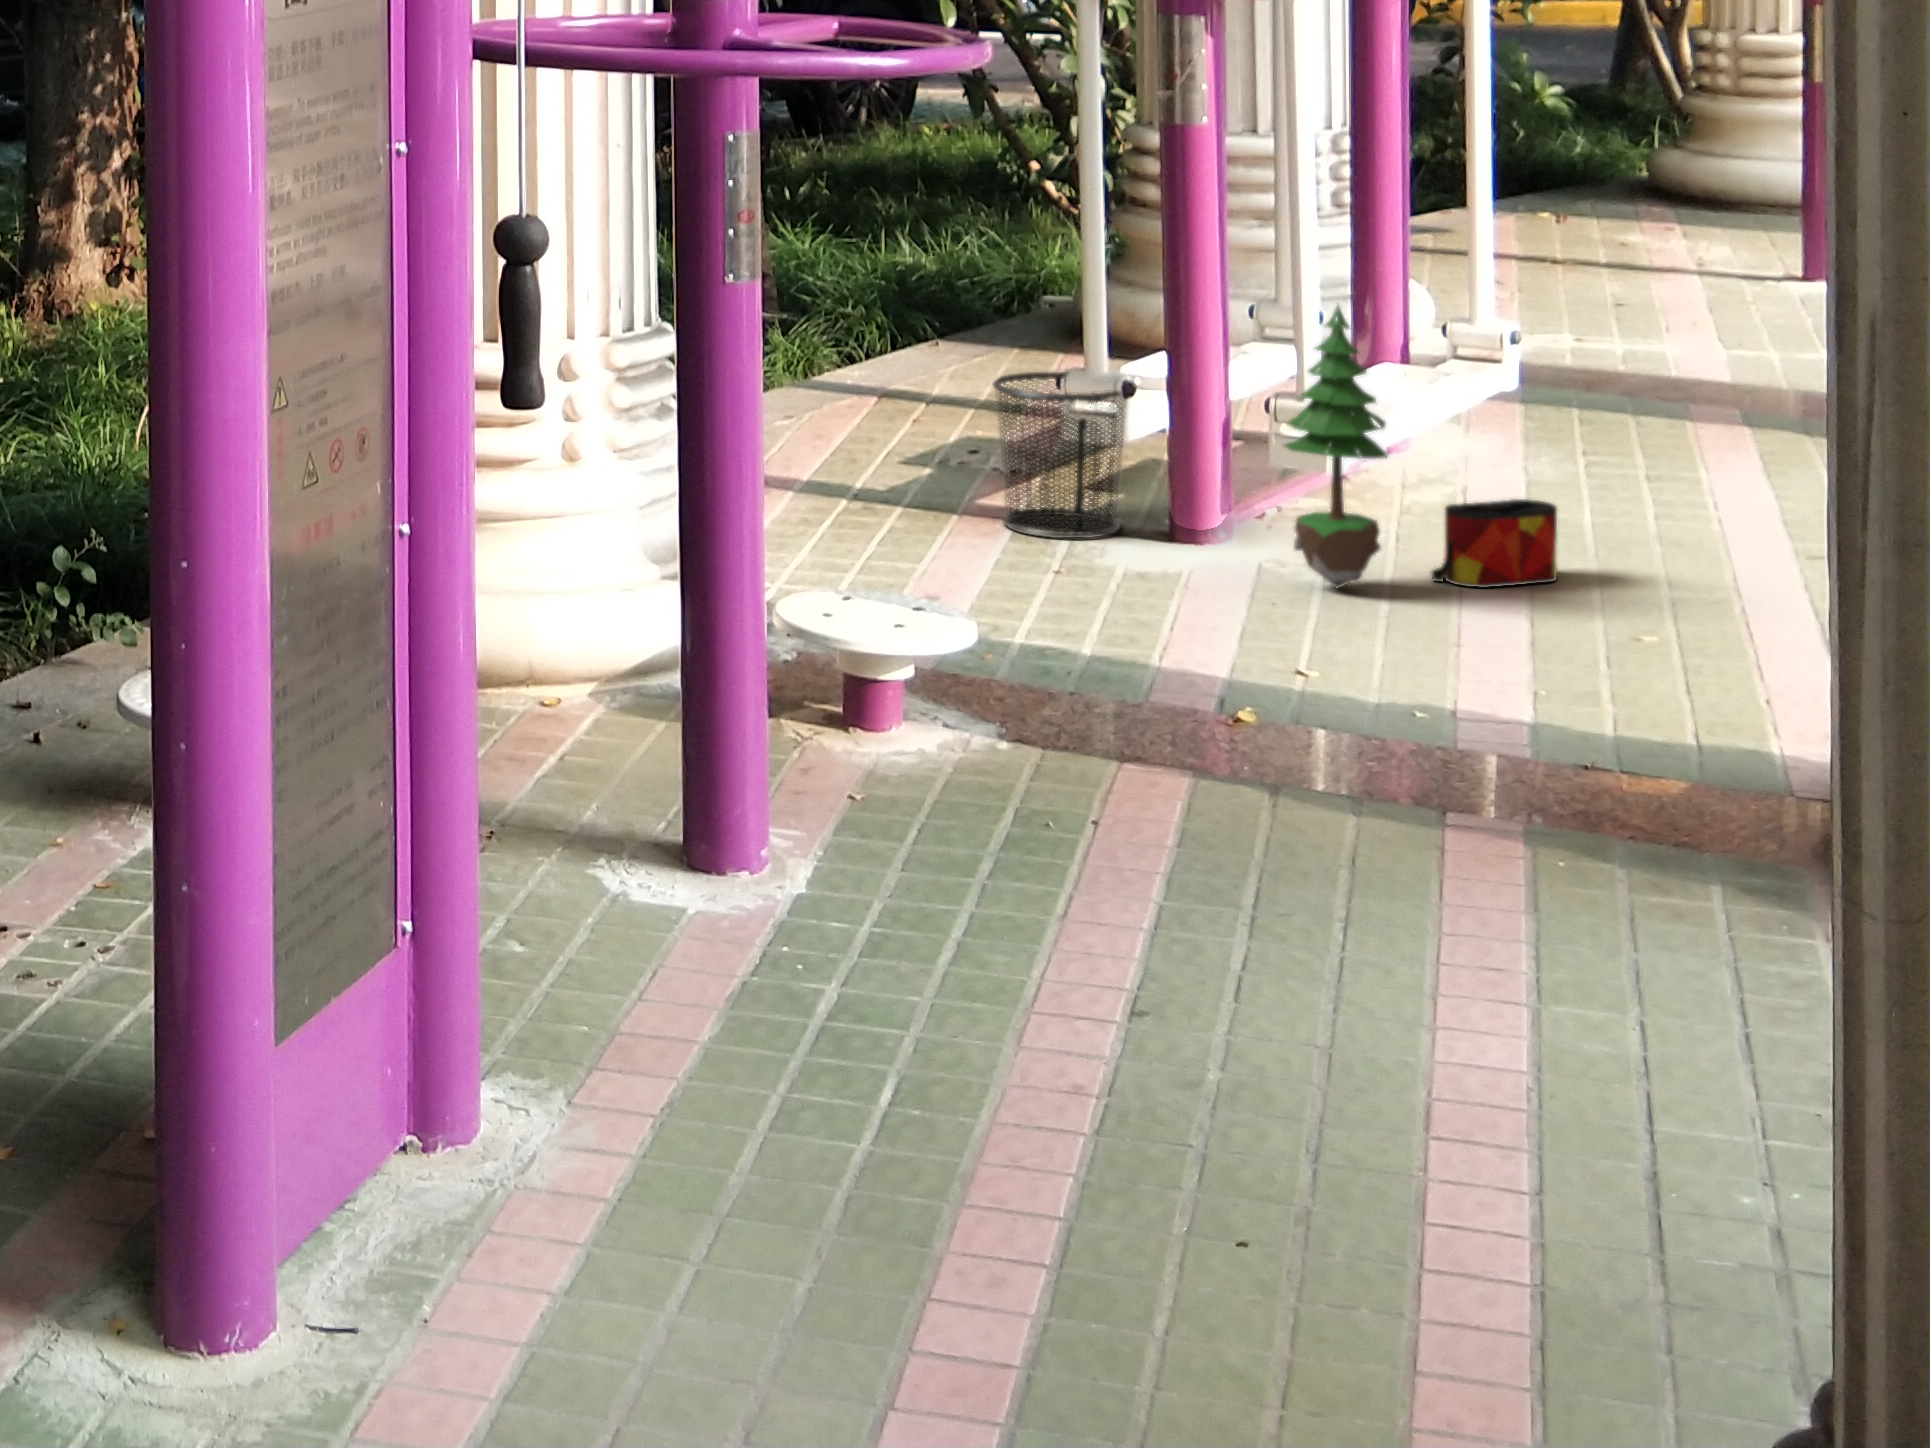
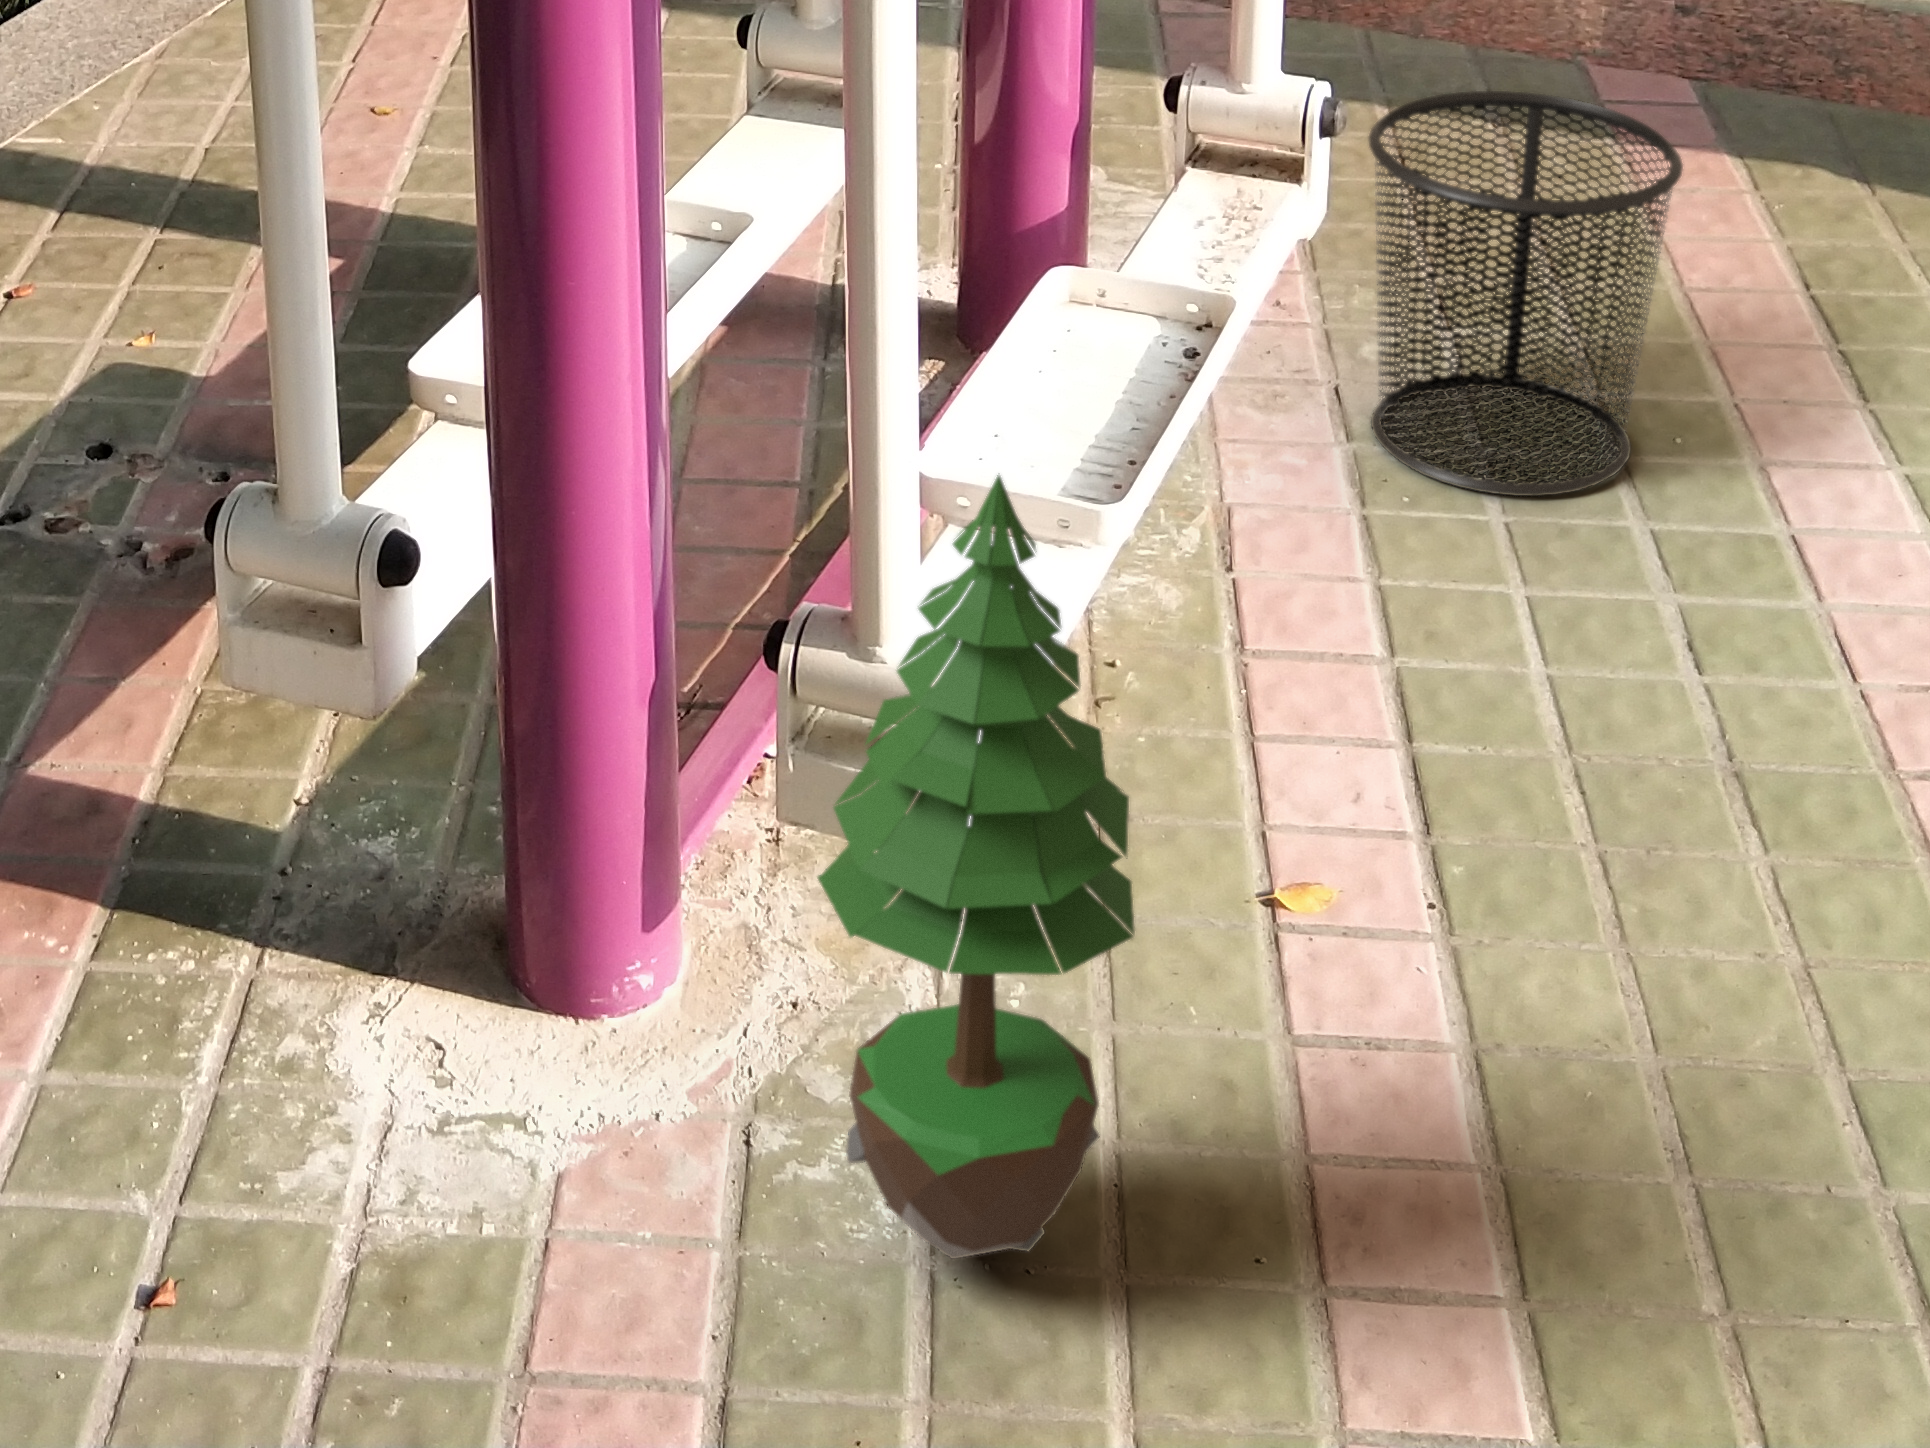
waste bin: present [993,372,1126,538] -> present [1368,91,1683,496]
bag: present [1431,499,1557,588] -> none [1222,847,1569,1178]

